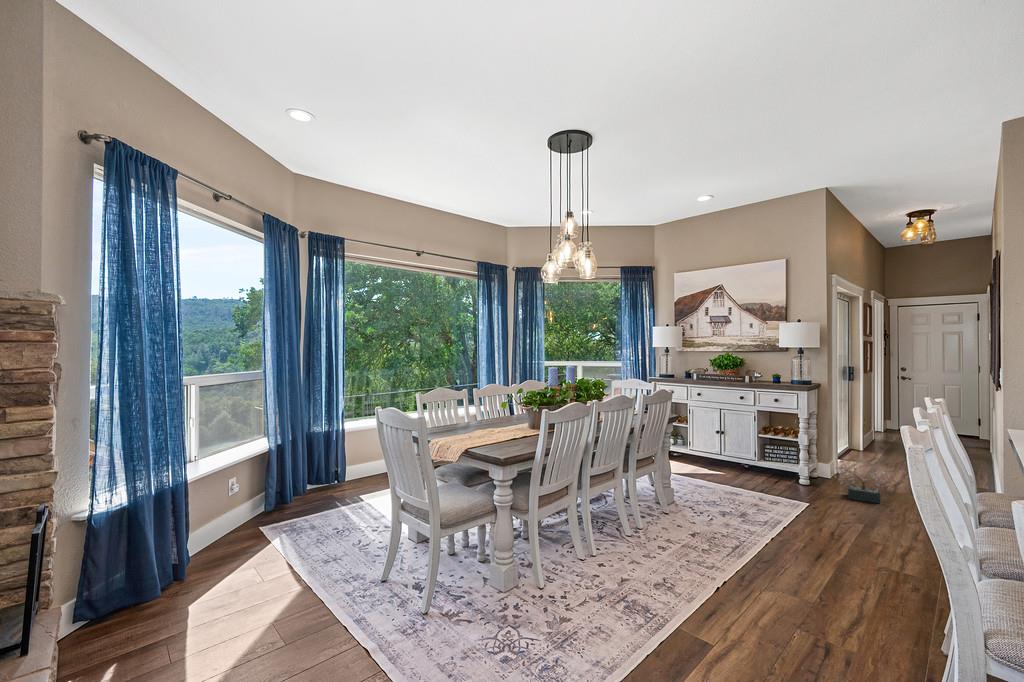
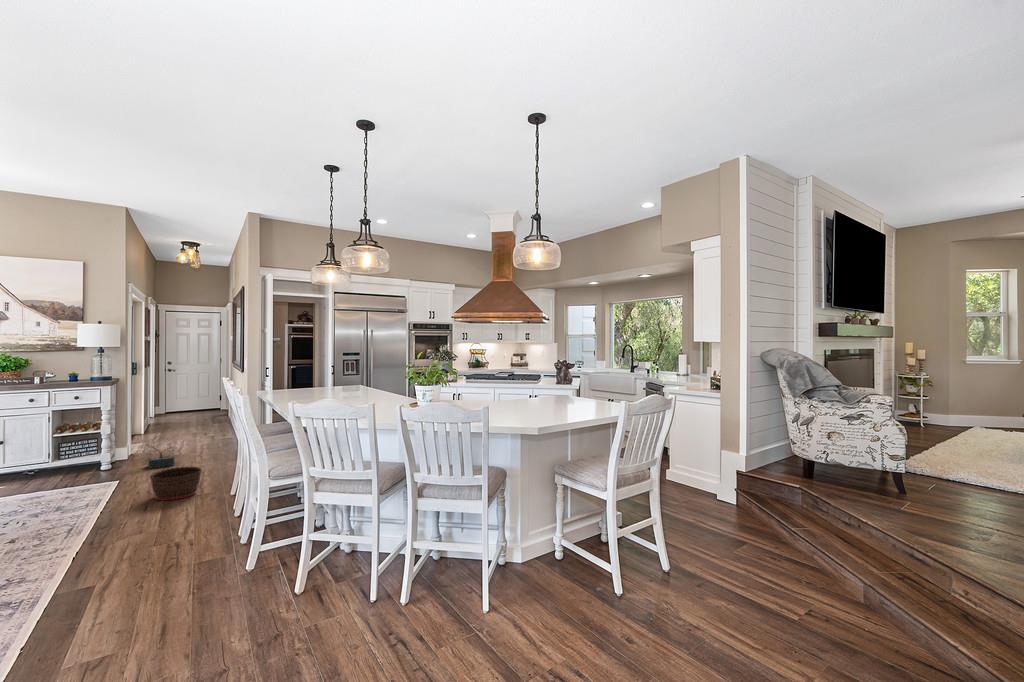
basket: none [828,512,902,565] -> present [150,467,202,500]

